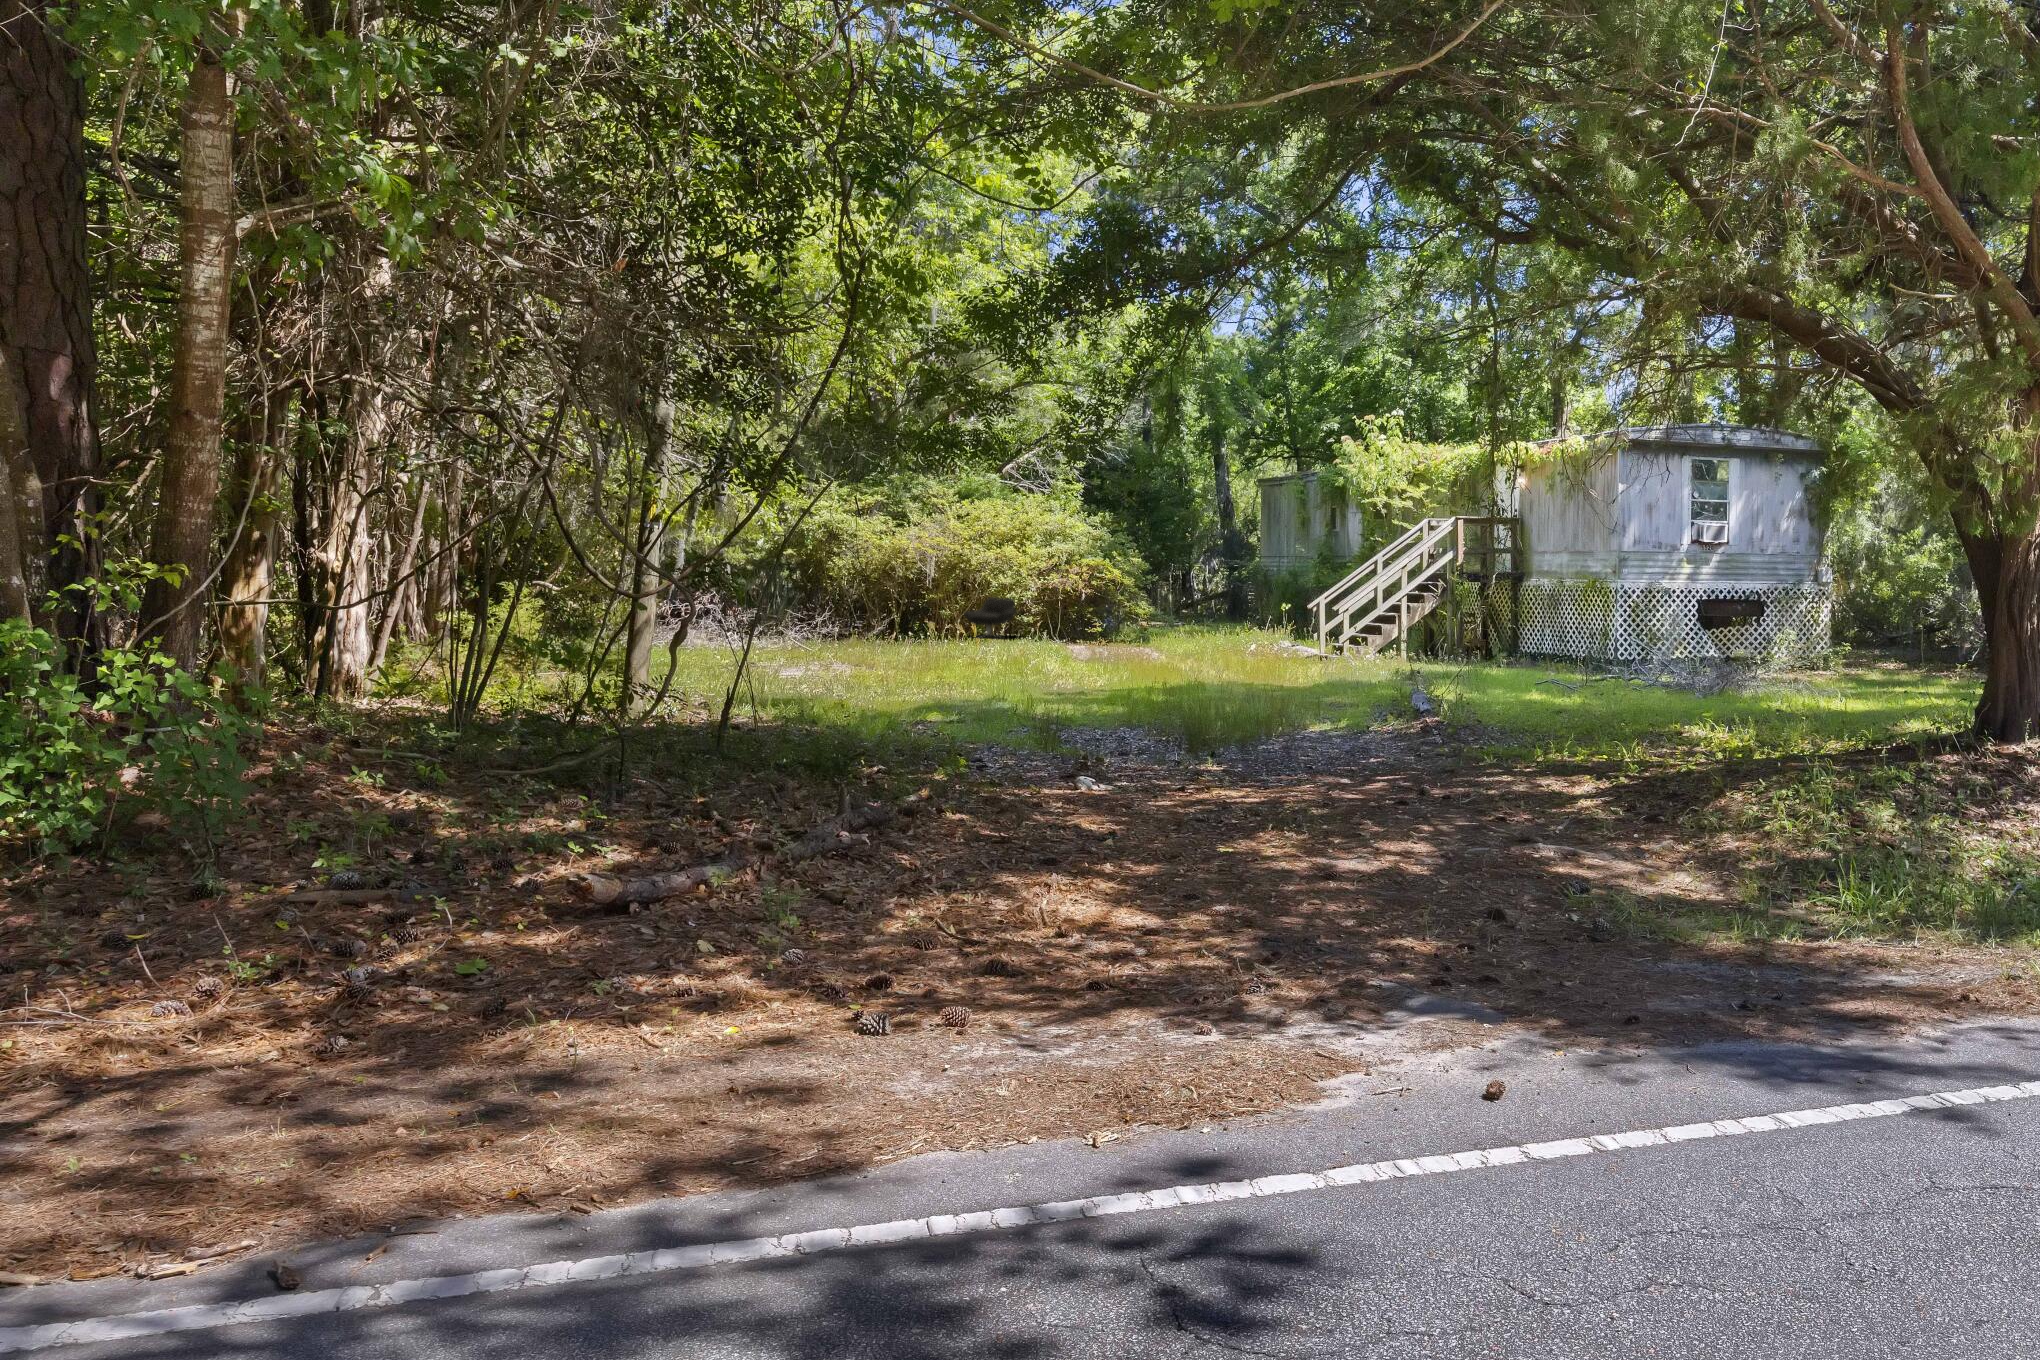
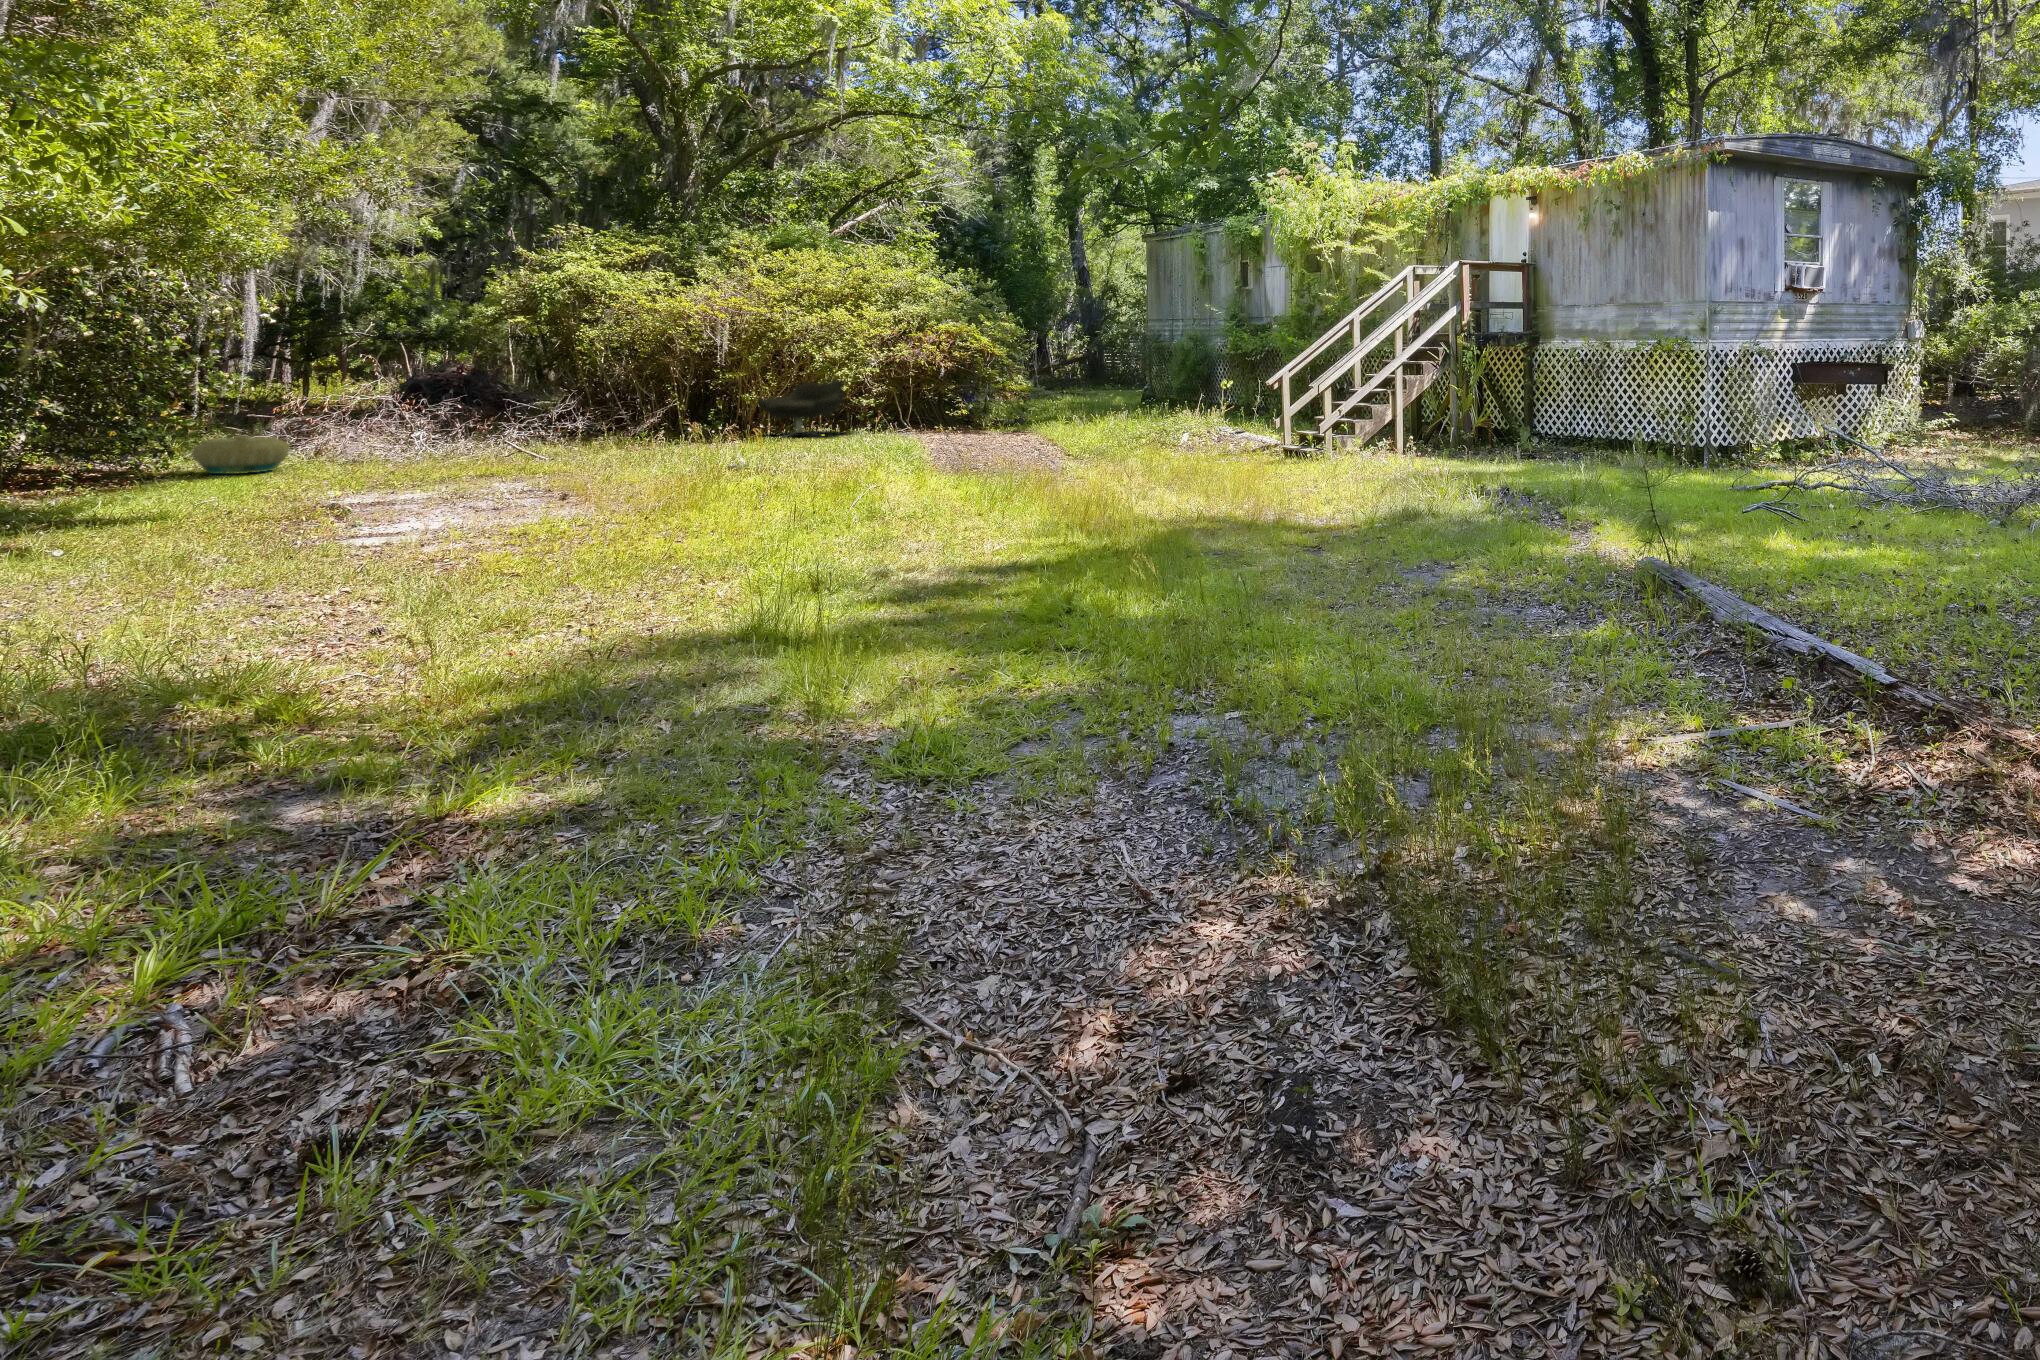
basket: none [698,627,740,649] -> present [191,435,290,474]

